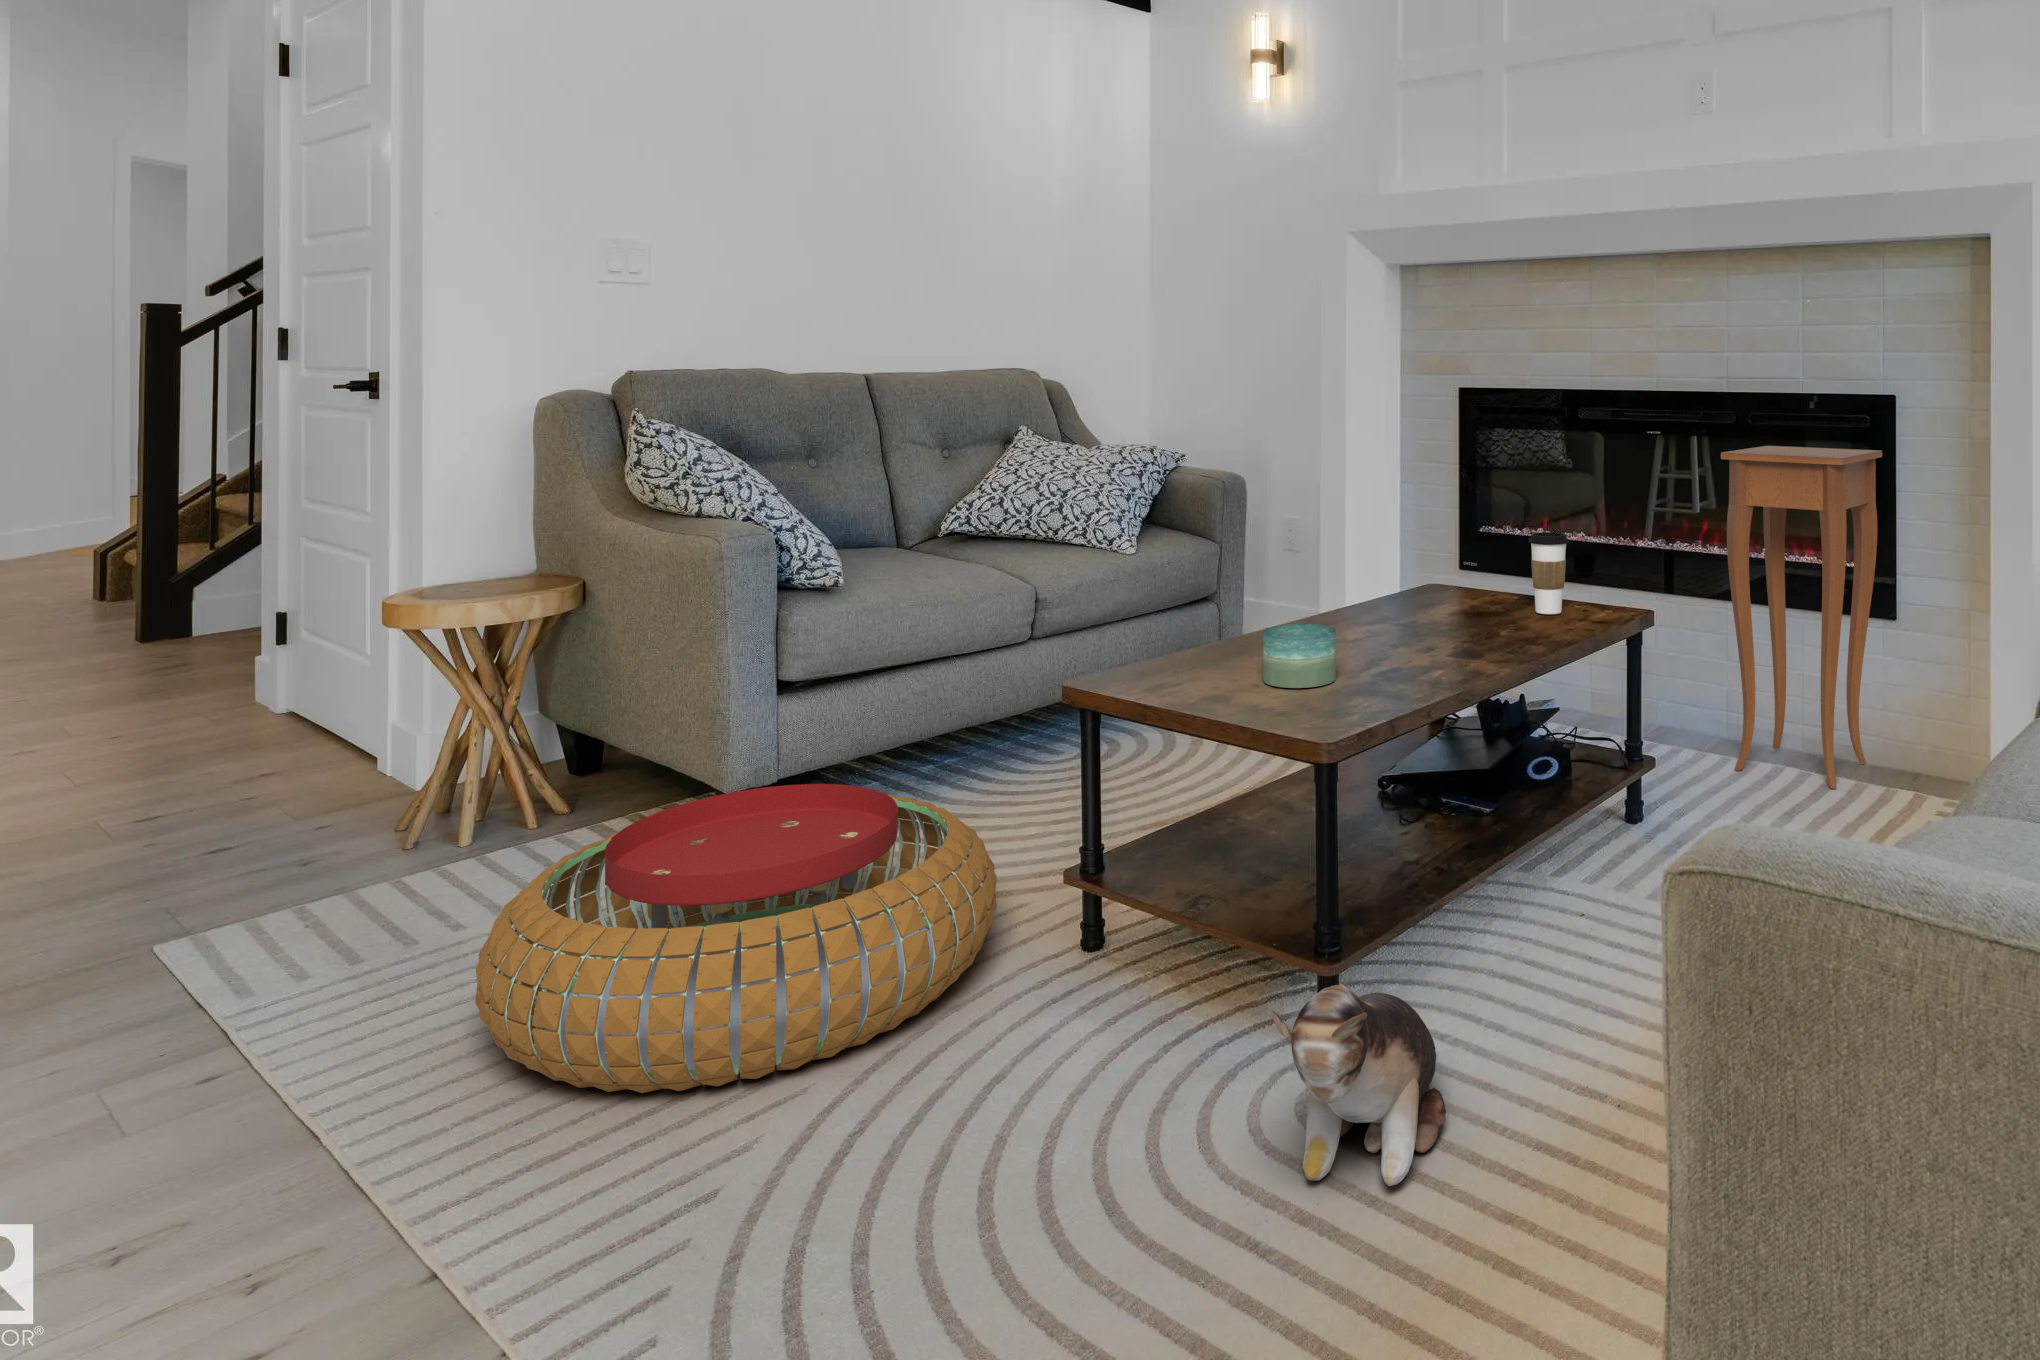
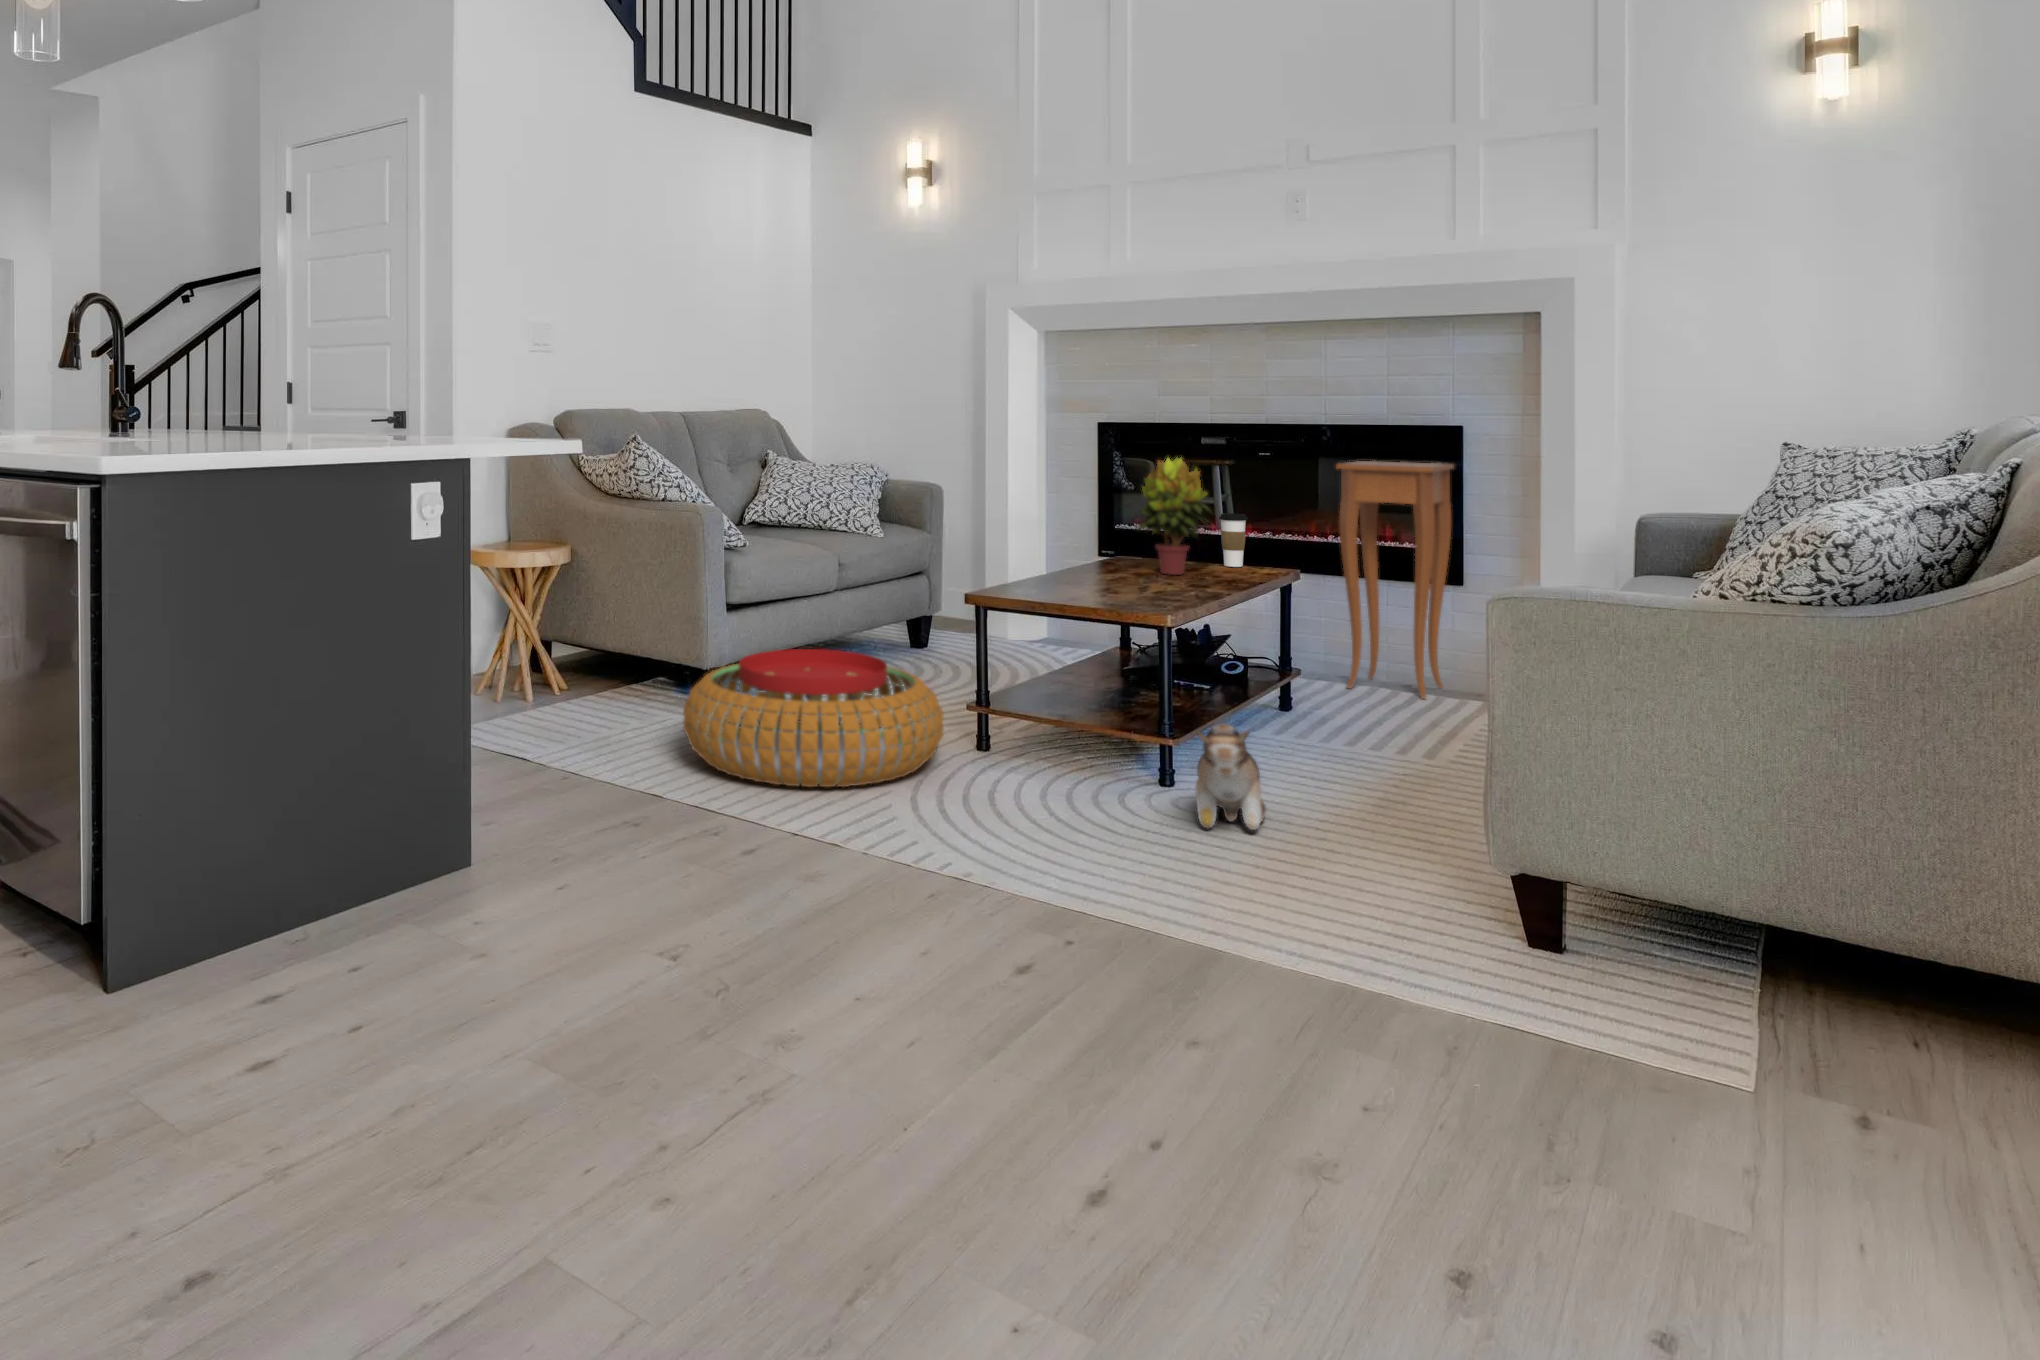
potted plant: none [1384,450,1499,635] -> present [1138,457,1209,575]
candle: present [1263,624,1336,688] -> none [1092,559,1138,594]

